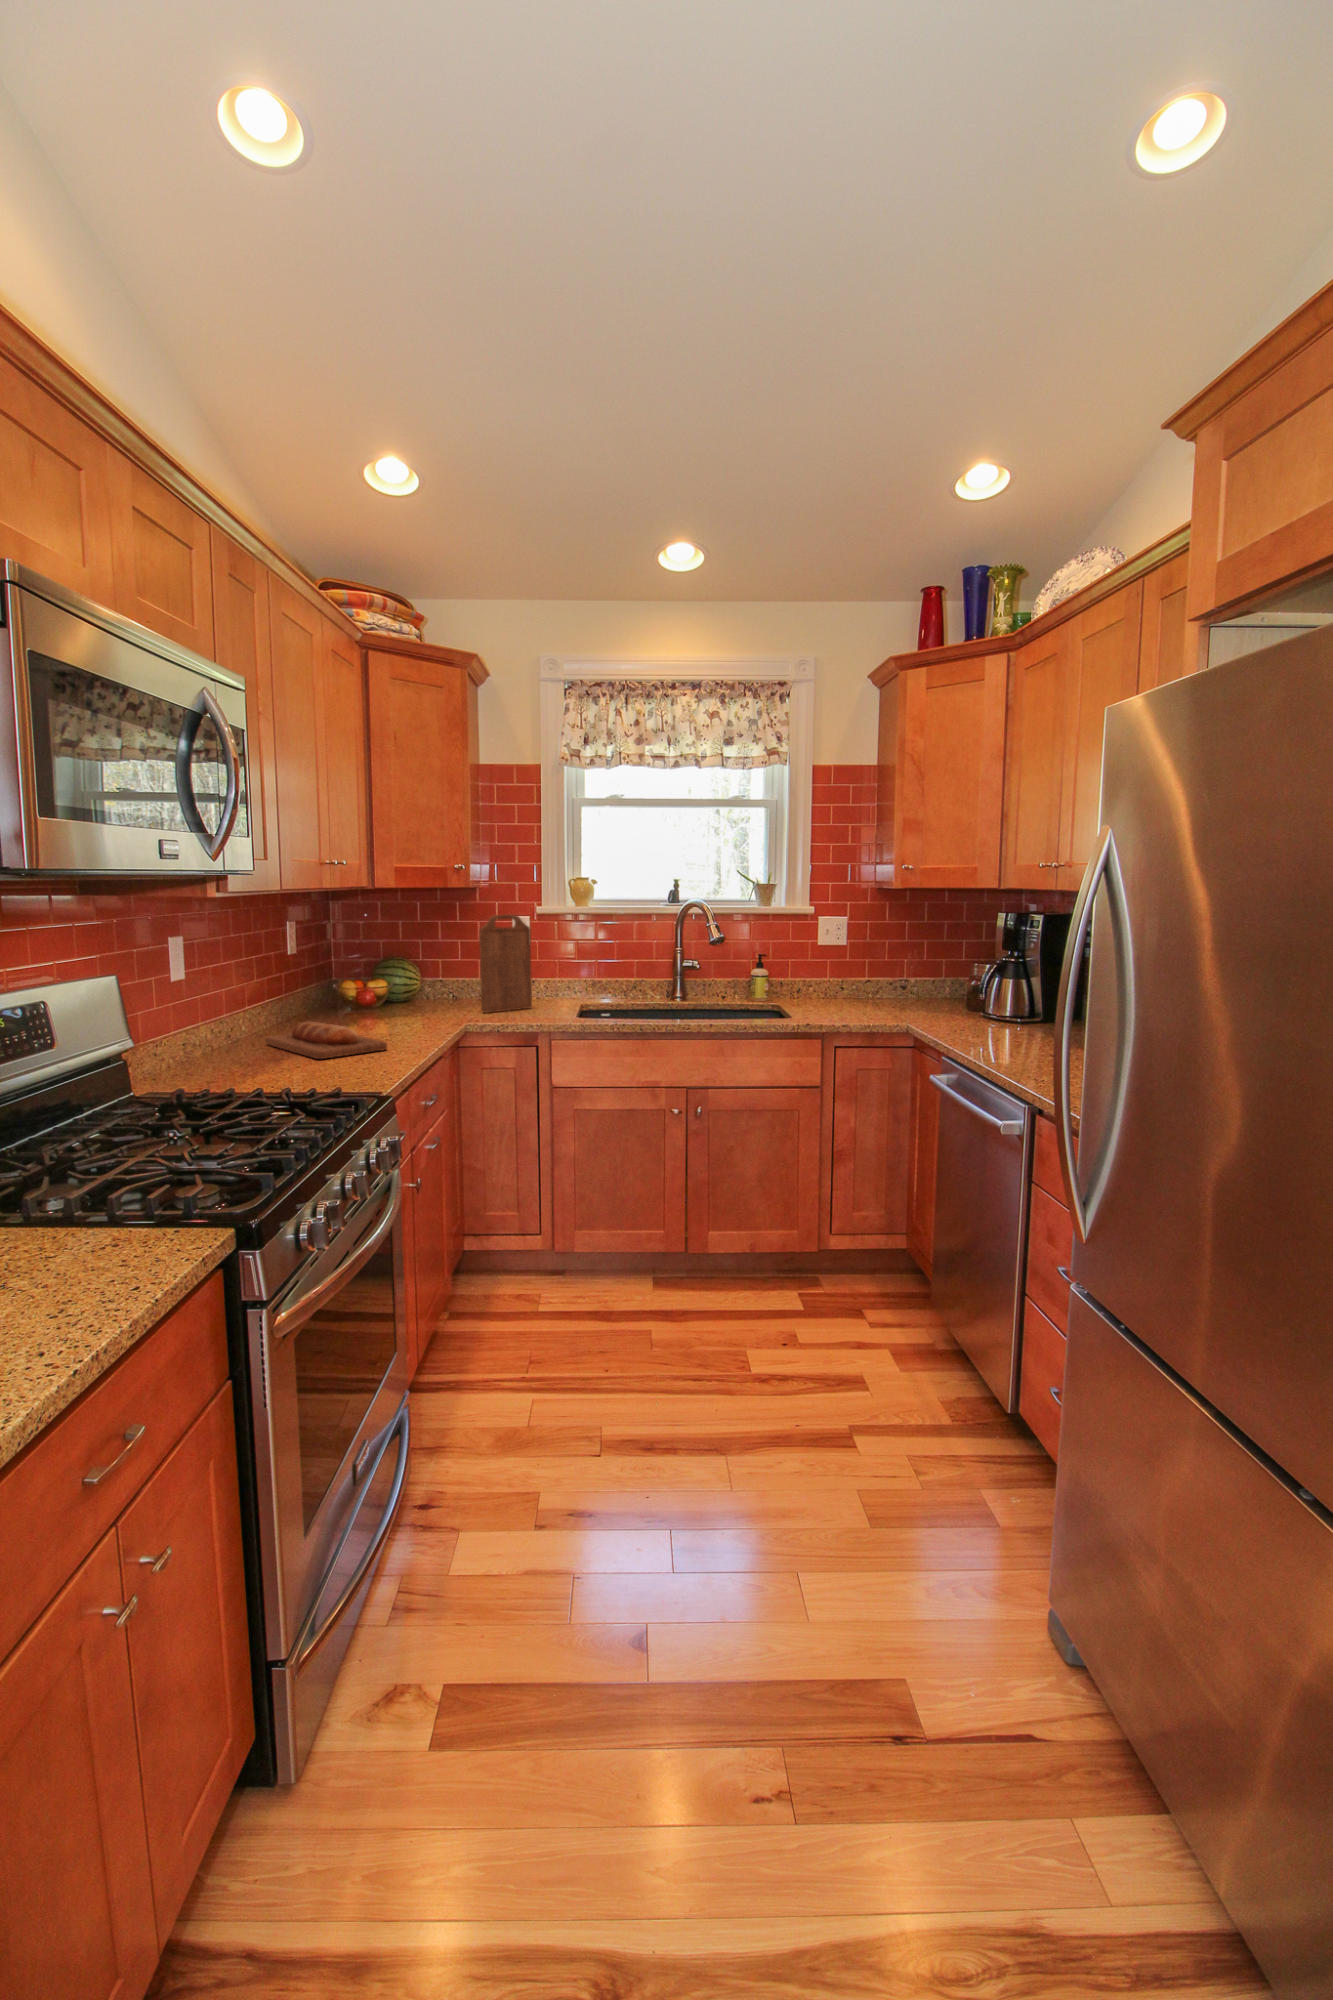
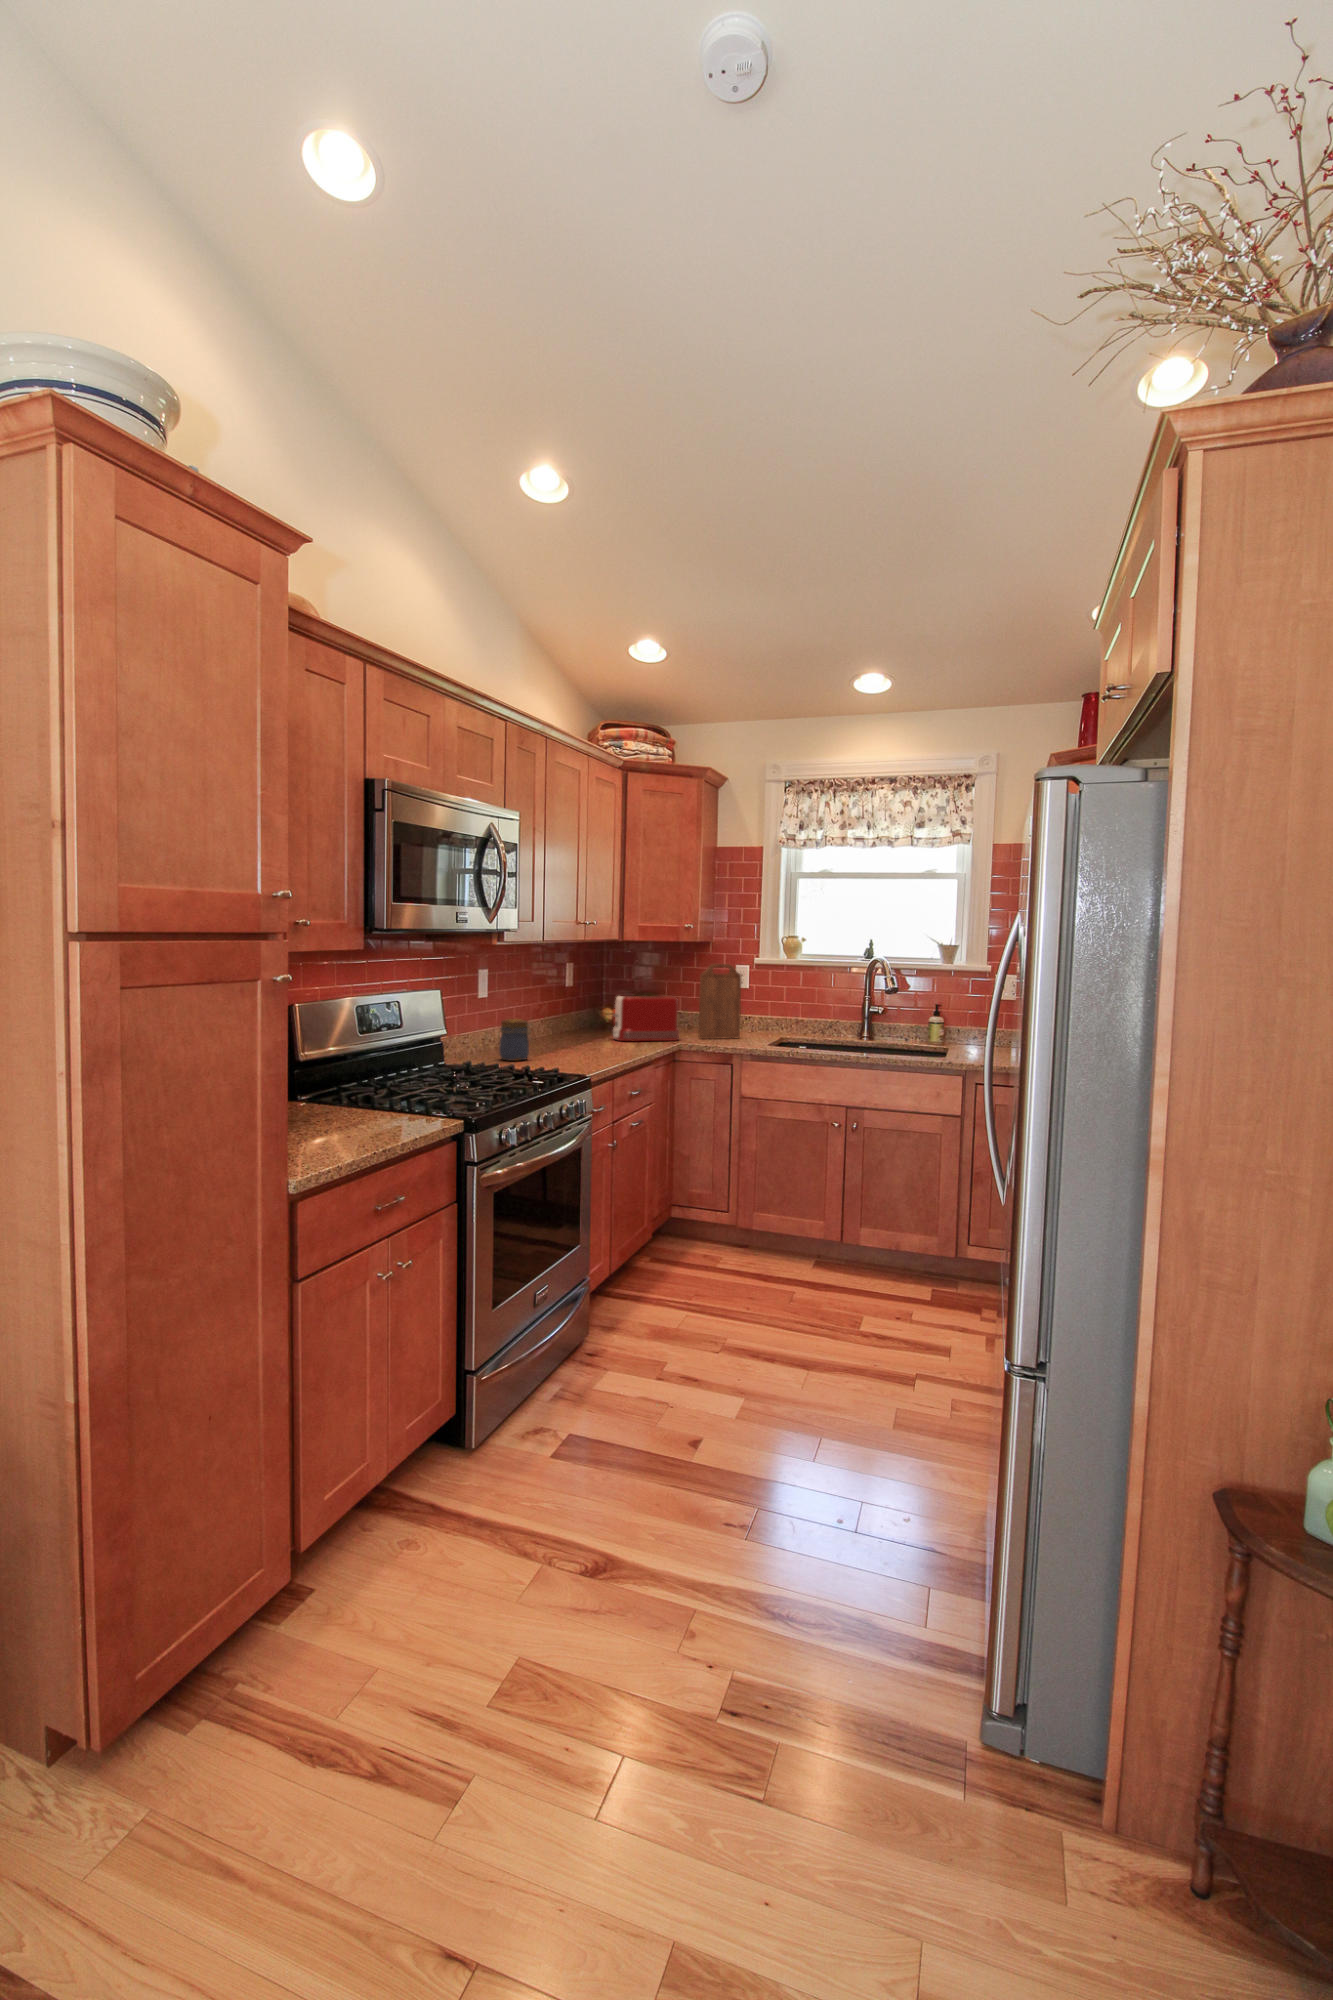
toaster: none [365,960,458,1025] -> present [613,996,679,1041]
jar: none [218,1011,273,1077] -> present [499,1019,531,1061]
bread loaf: present [265,1022,387,1059] -> none [538,1032,611,1056]

